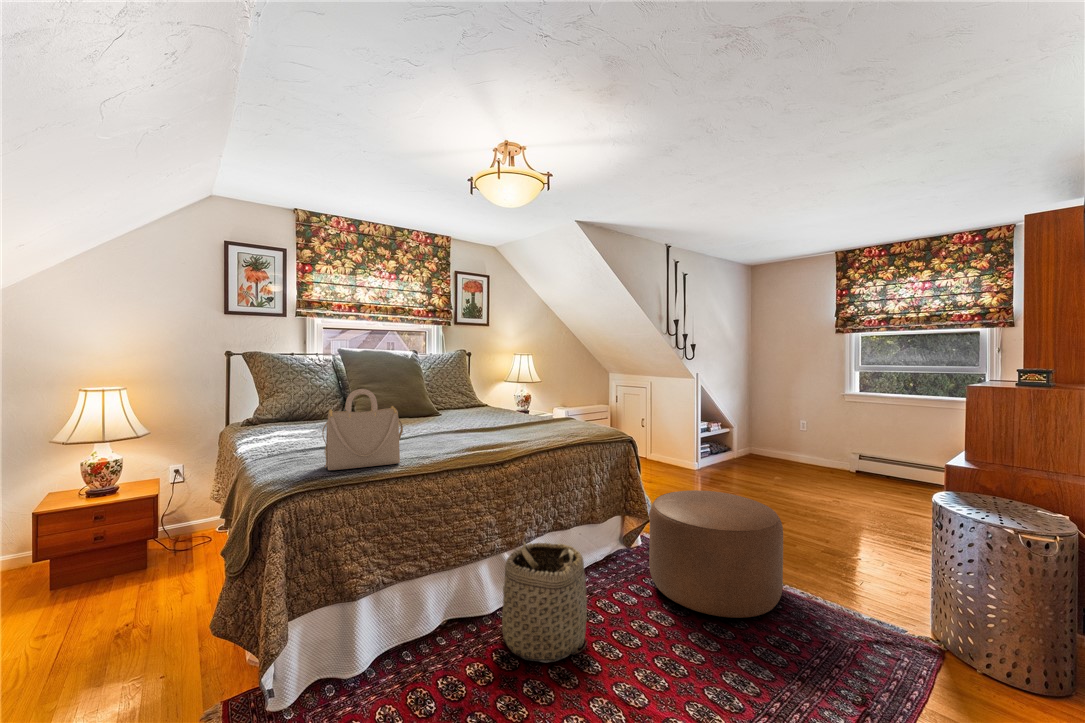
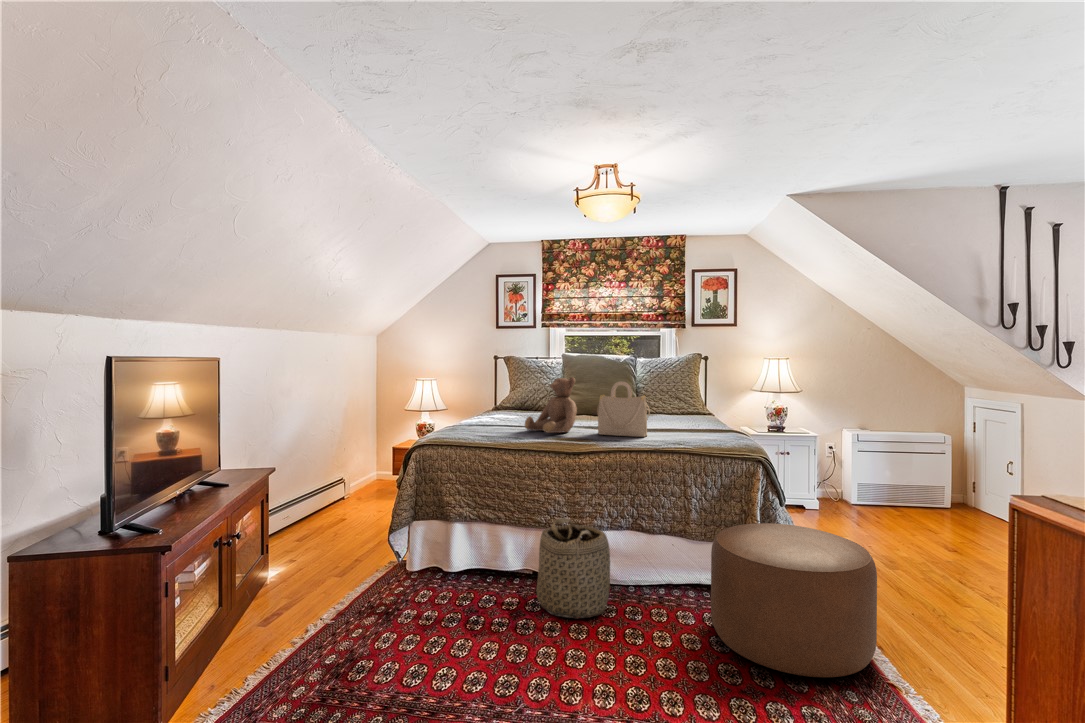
teddy bear: none [399,375,469,444] -> present [525,377,577,433]
handbag: present [322,389,403,470] -> present [597,382,650,437]

